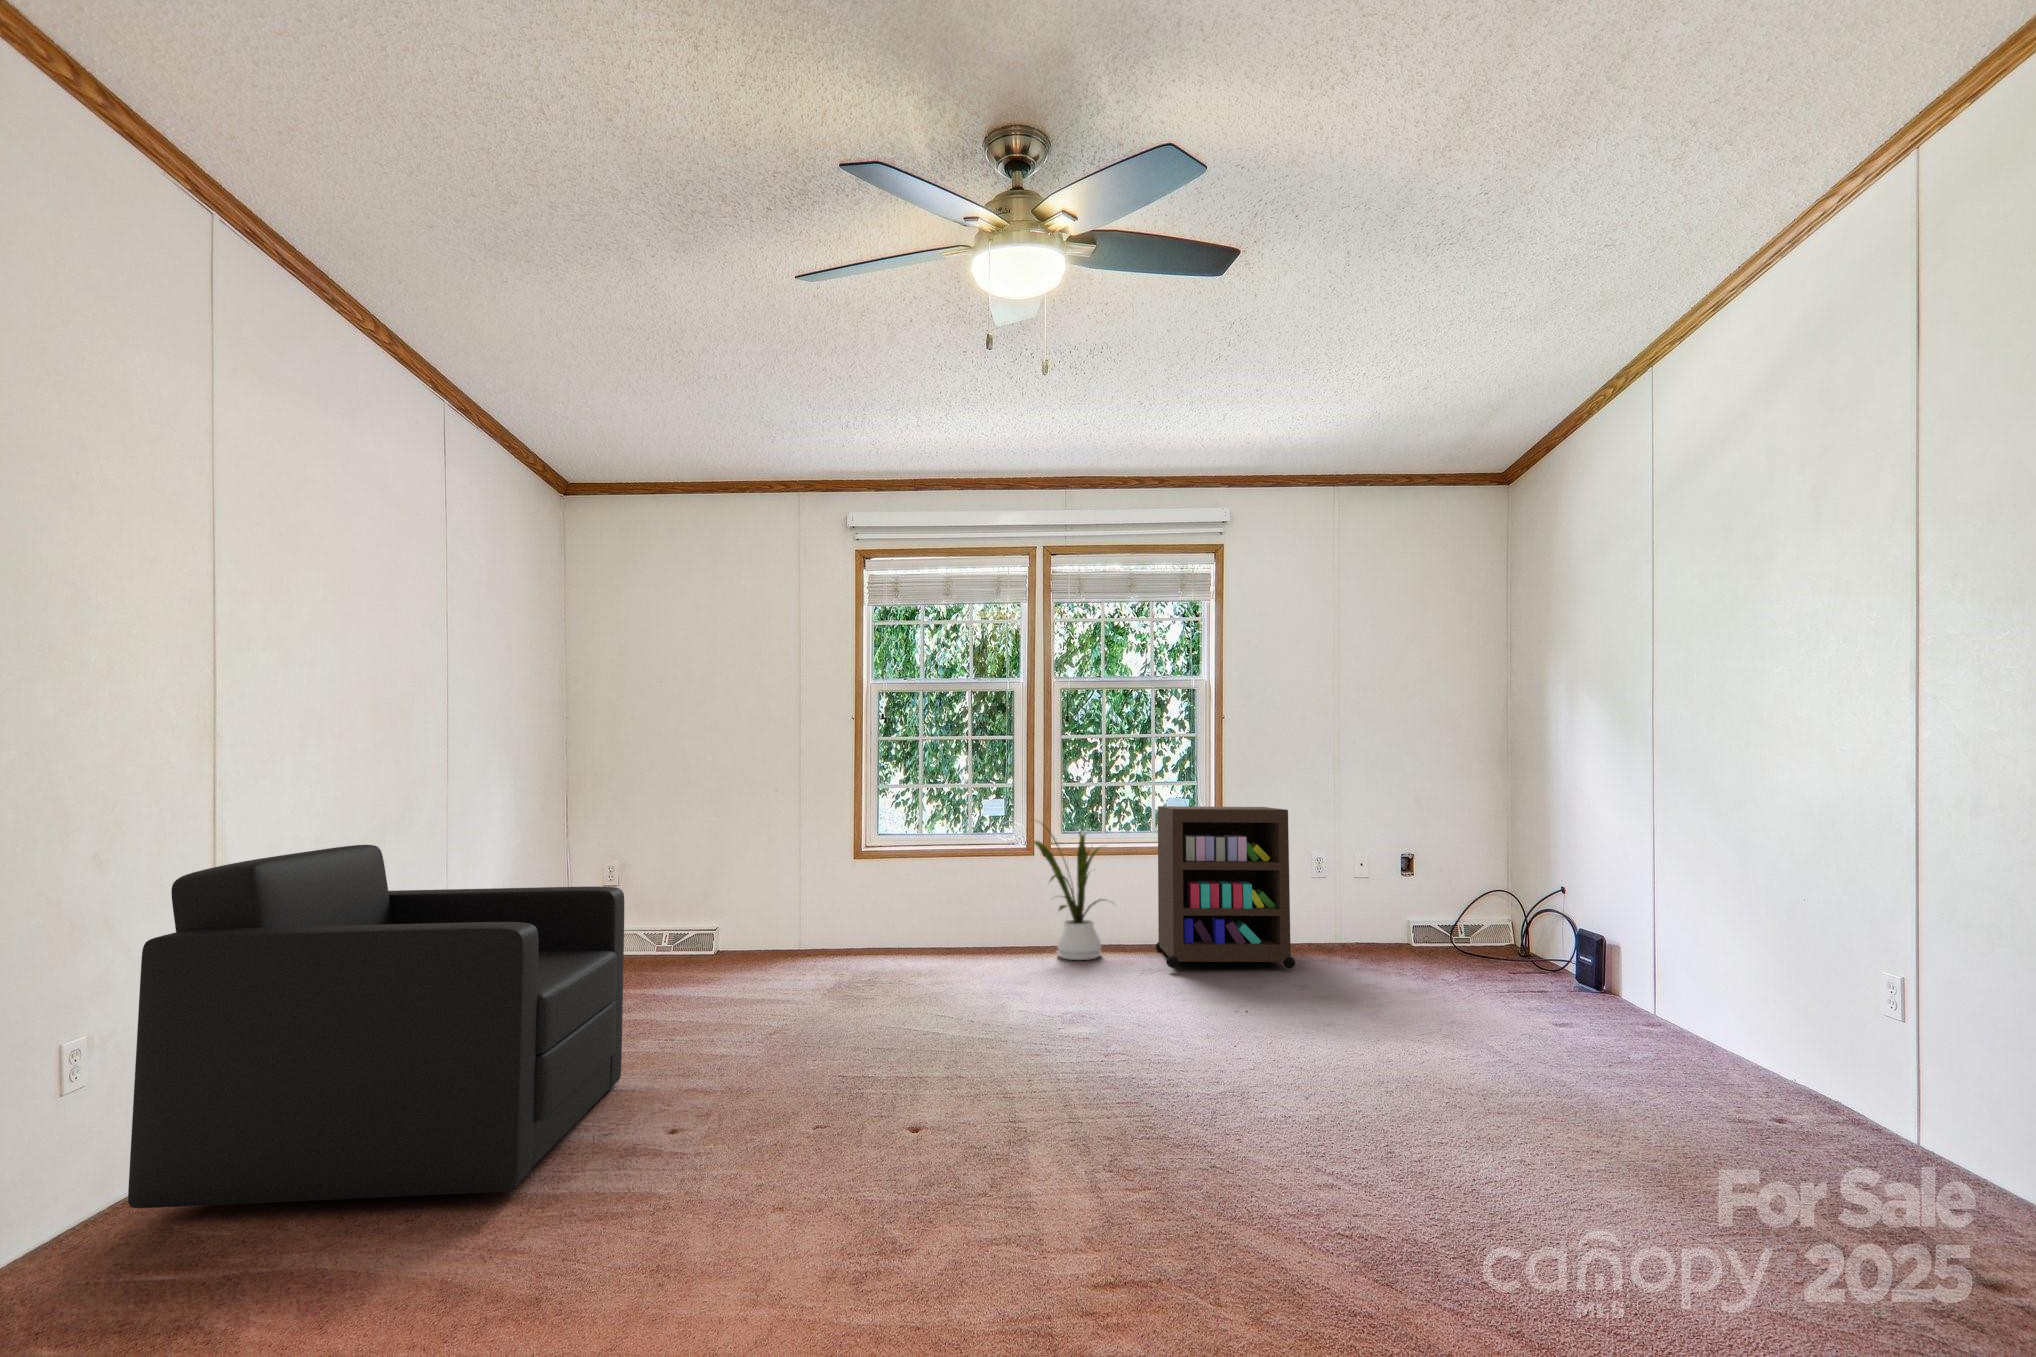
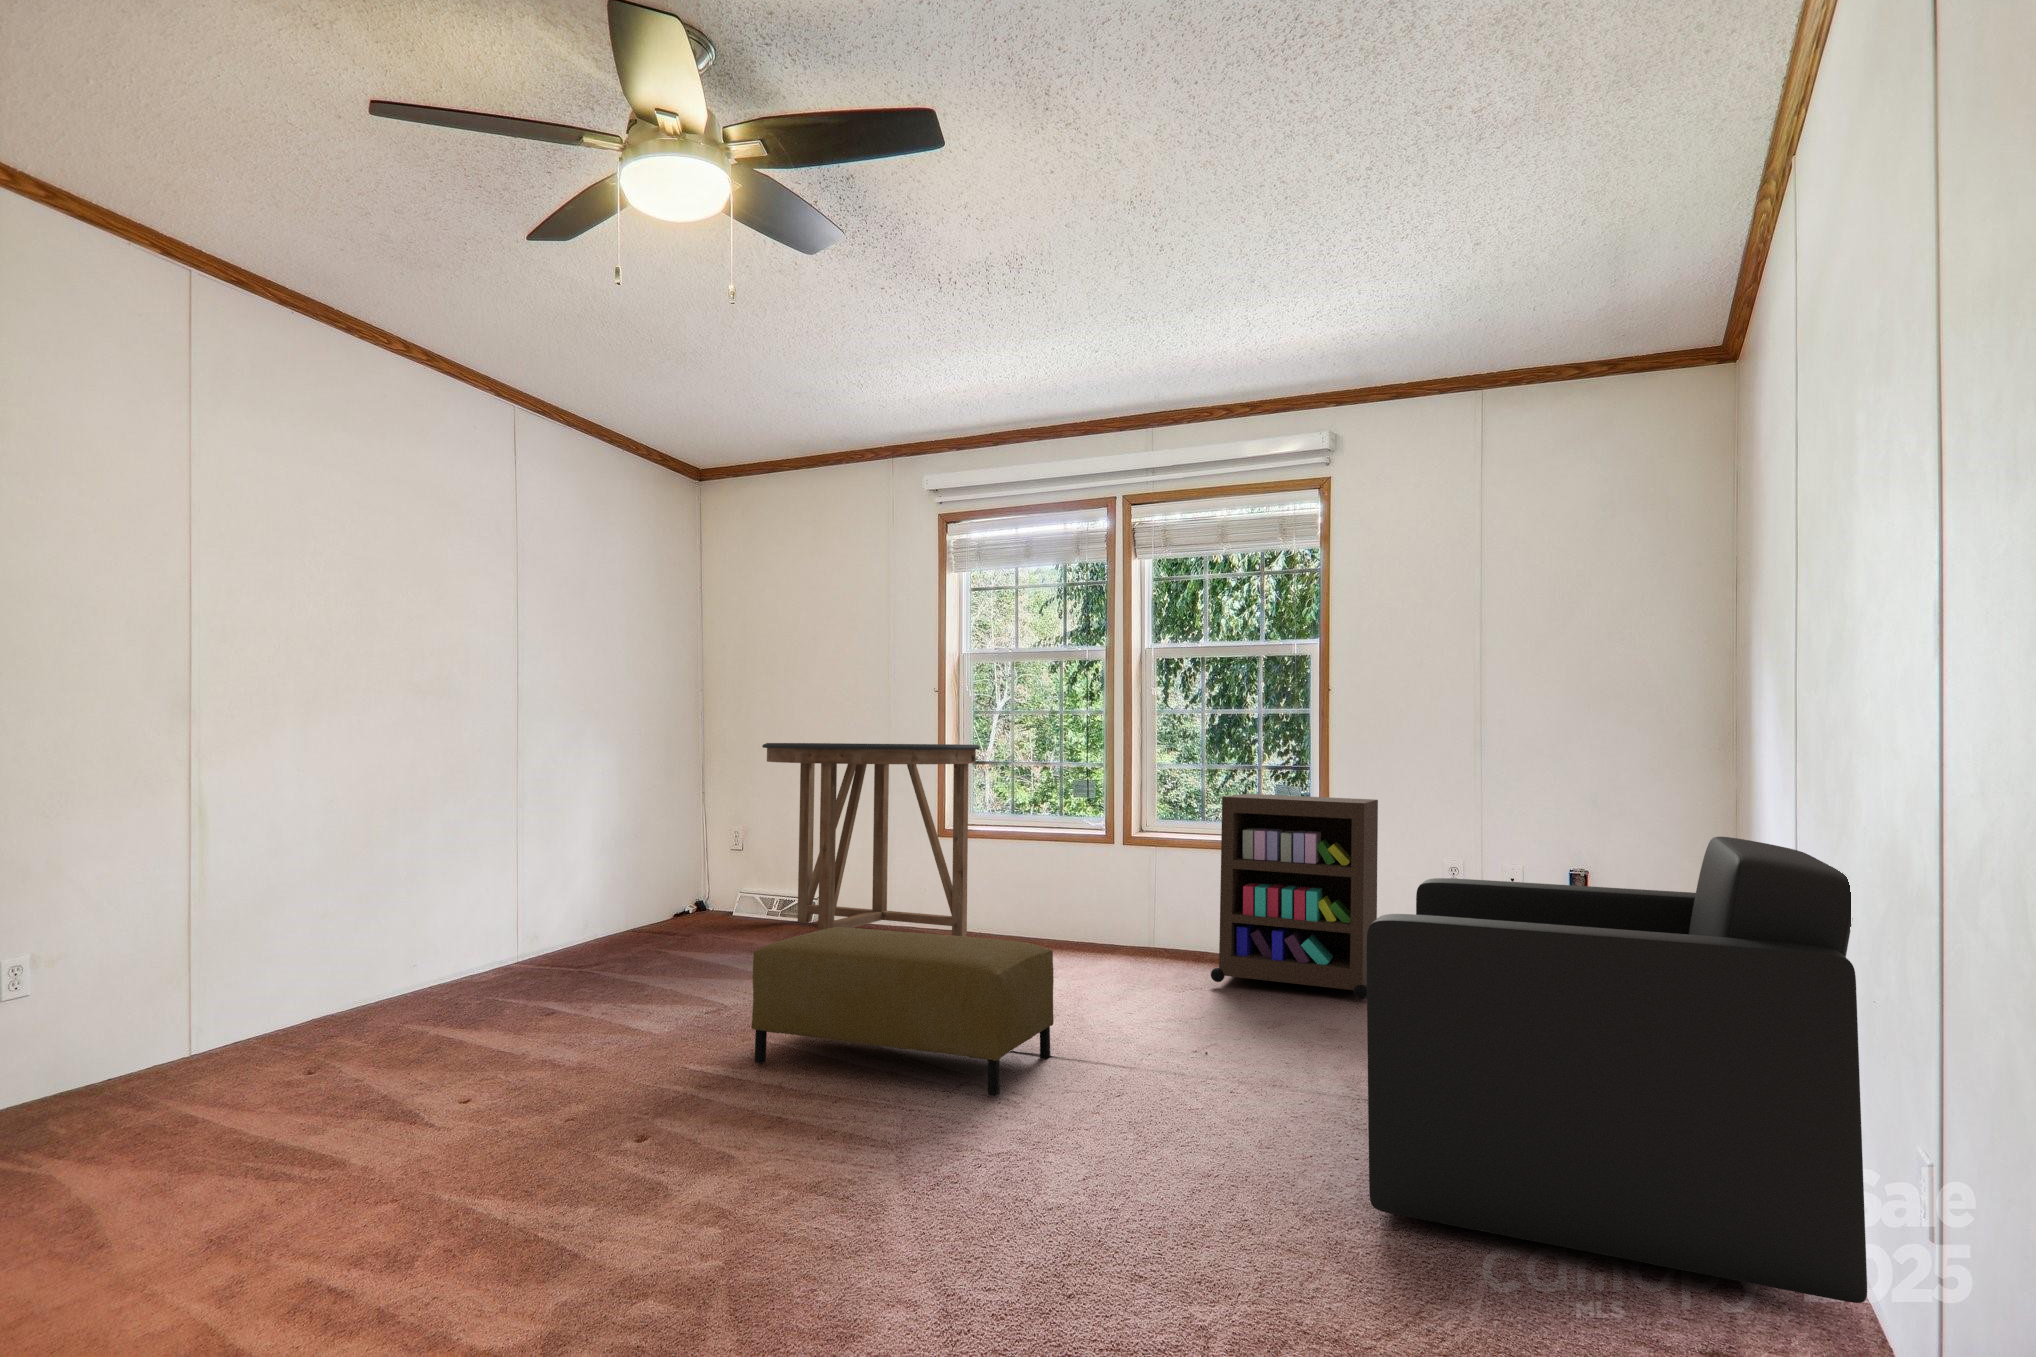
console table: none [677,769,903,976] -> present [762,743,980,937]
house plant: present [1034,824,1104,960] -> none [1089,801,1192,964]
armchair: present [128,845,624,1208] -> present [1367,837,1867,1303]
ottoman: none [896,945,1162,1087] -> present [751,927,1054,1096]

